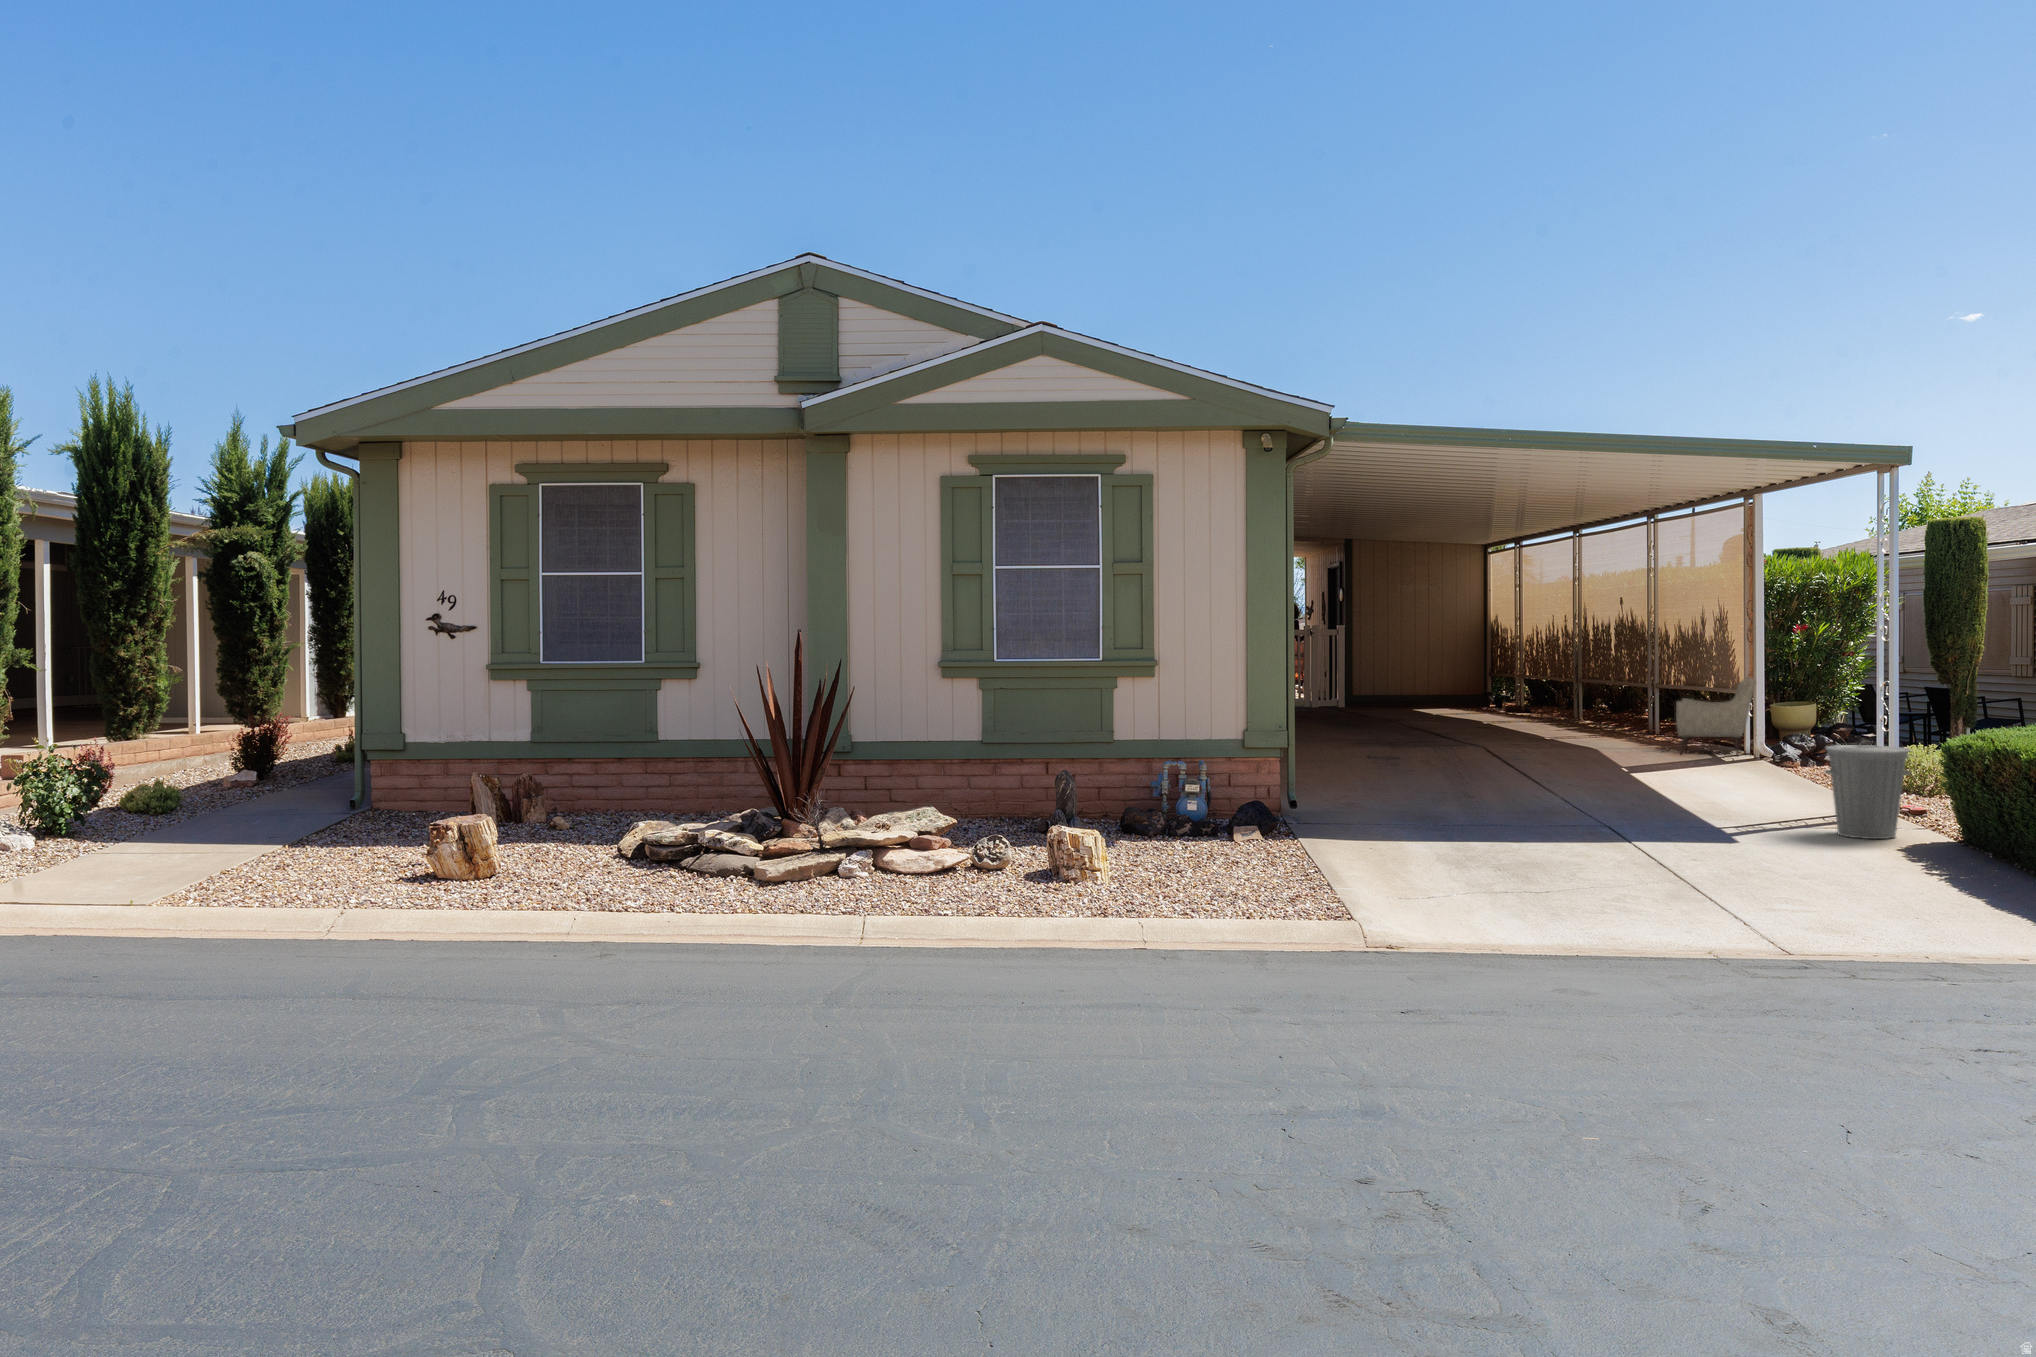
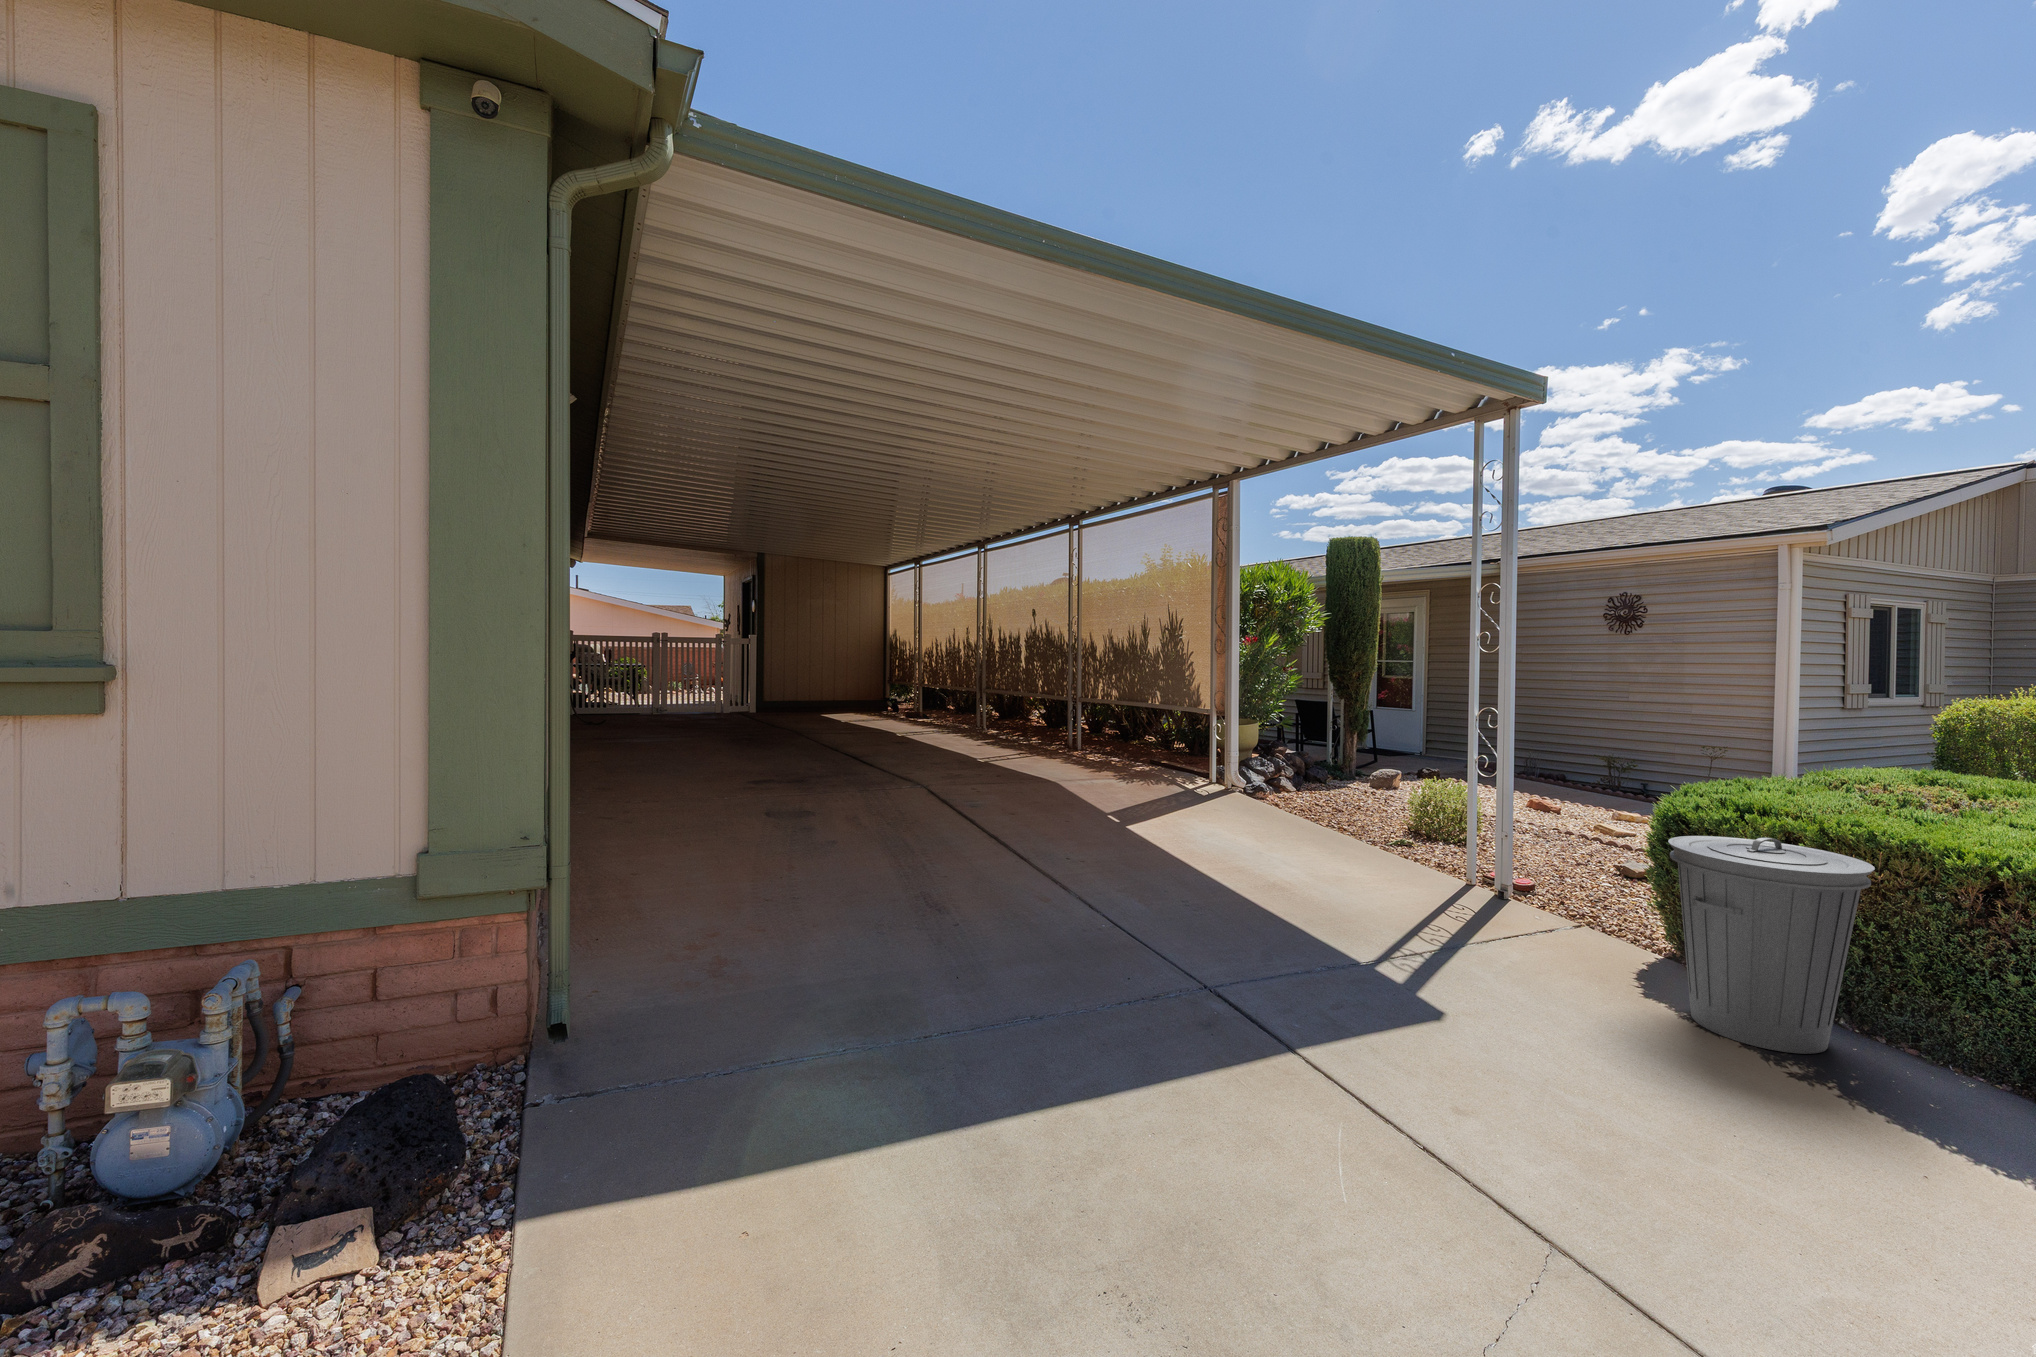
chair: present [1676,677,1756,756] -> none [1130,693,1223,786]

